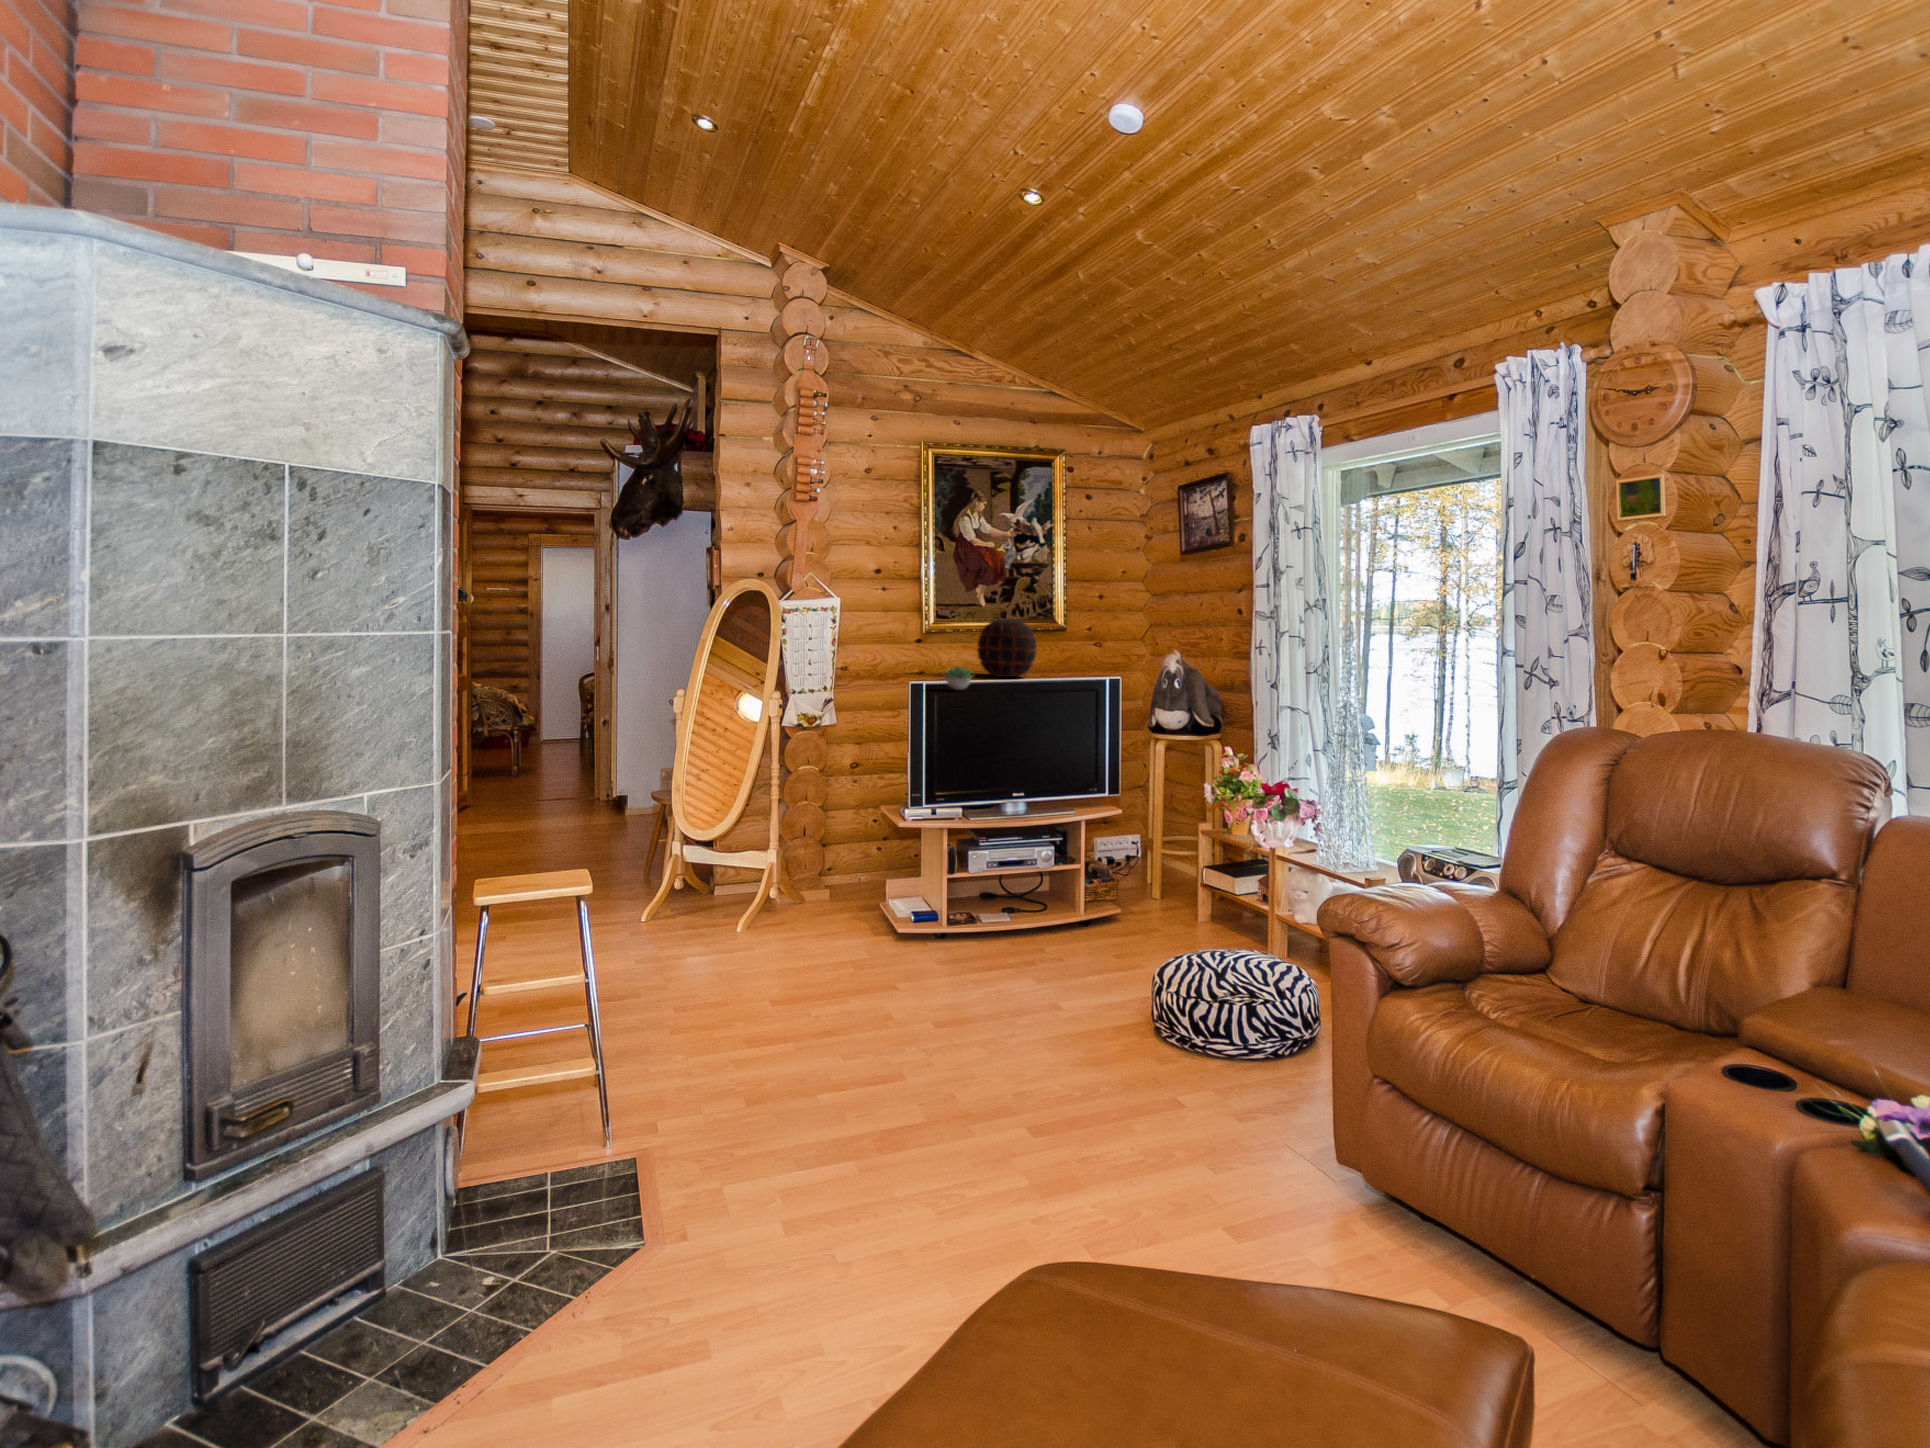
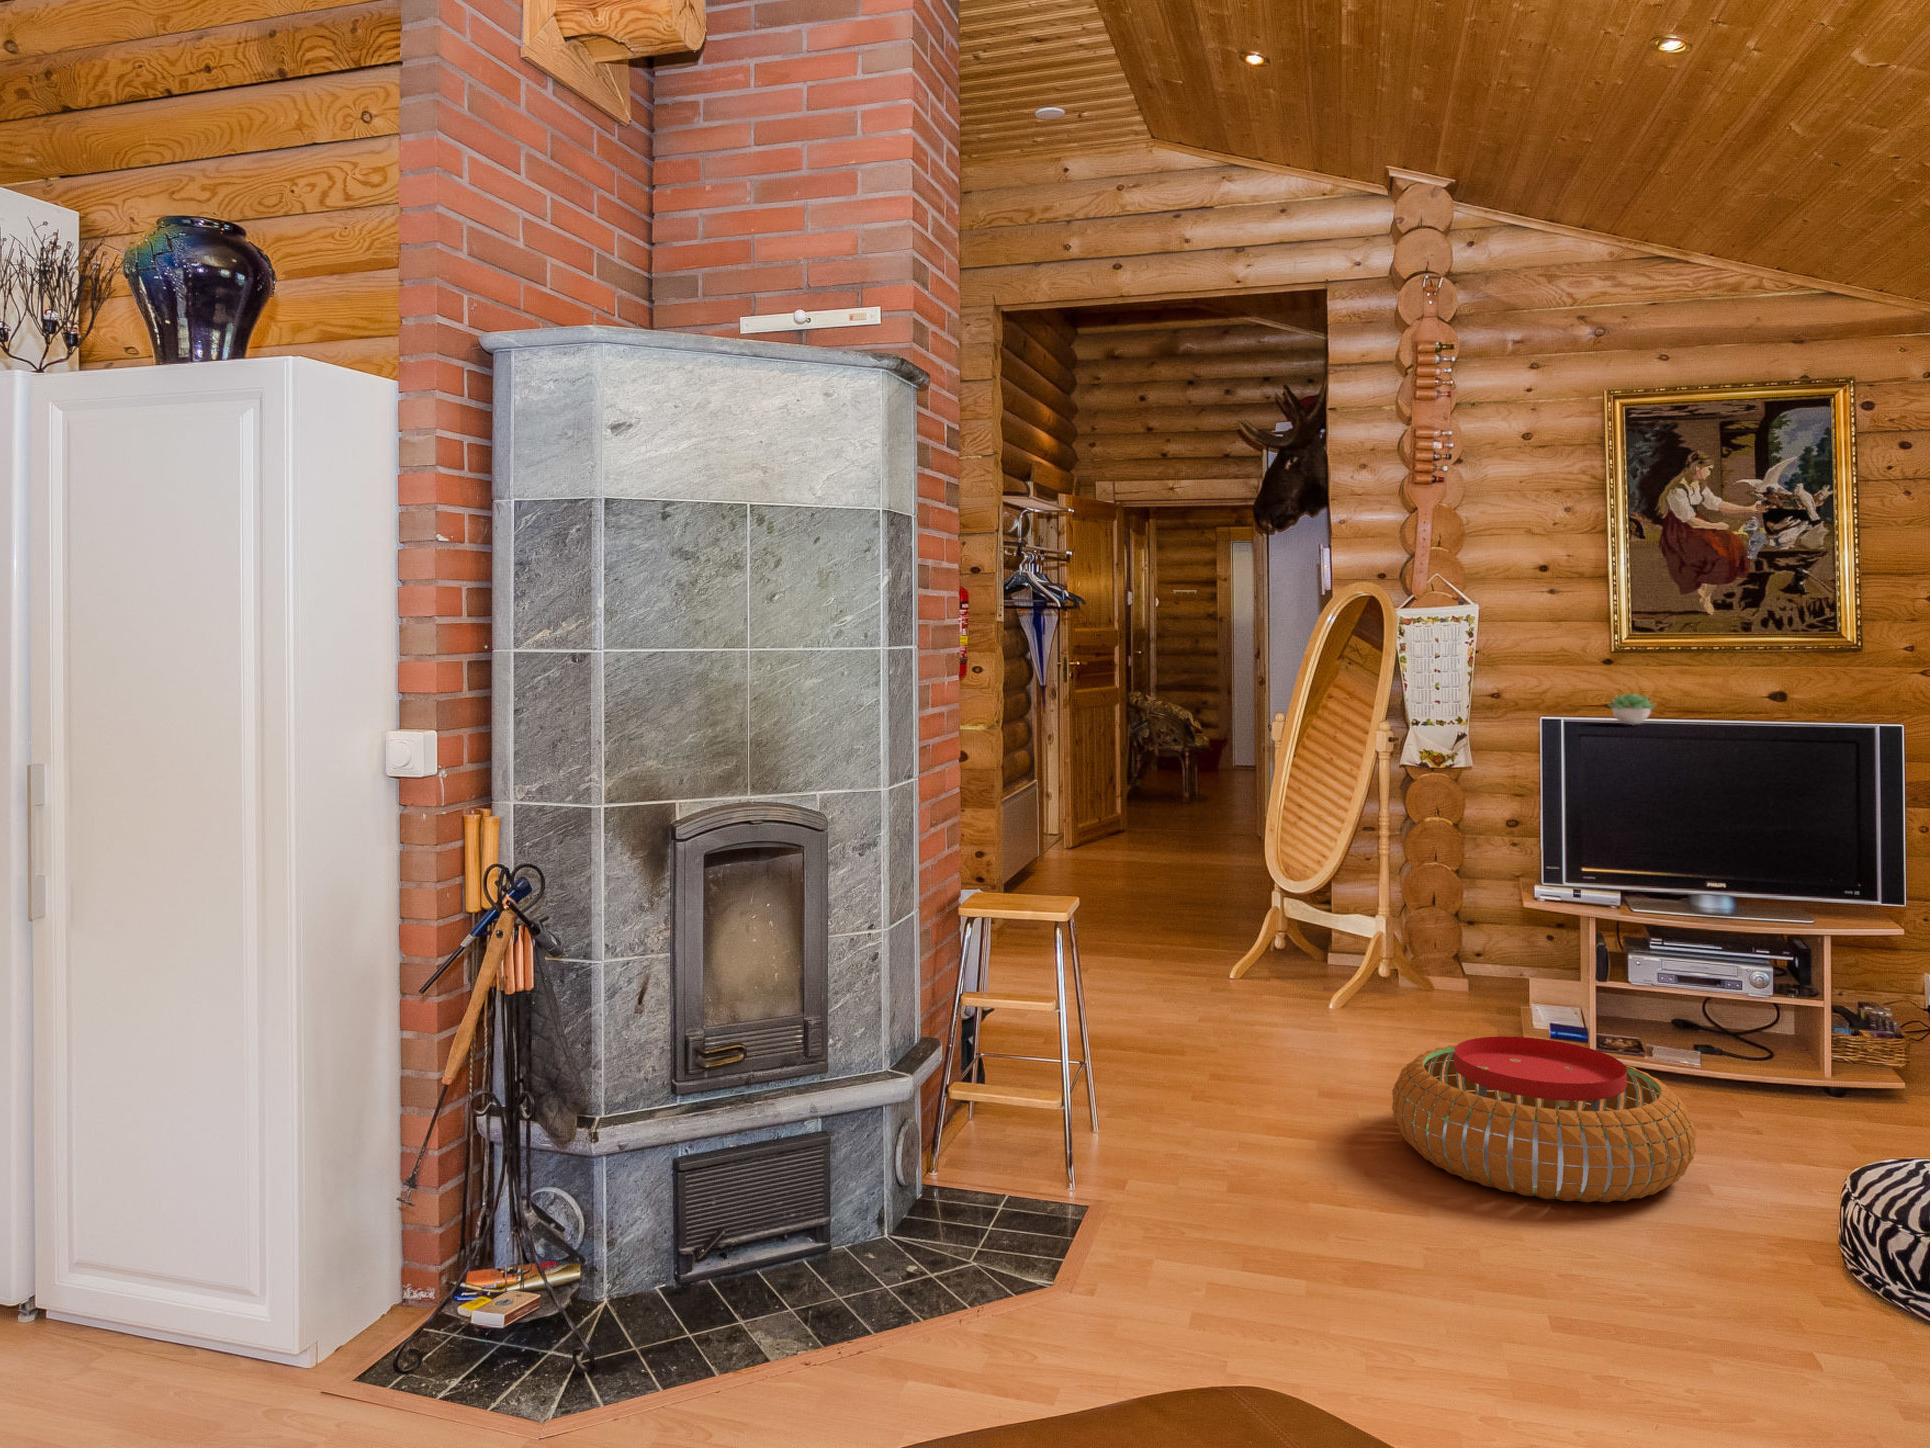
decorative vase: present [977,619,1037,677] -> none [1703,629,1803,711]
pouf: none [844,933,1052,1056] -> present [1392,1037,1696,1202]

